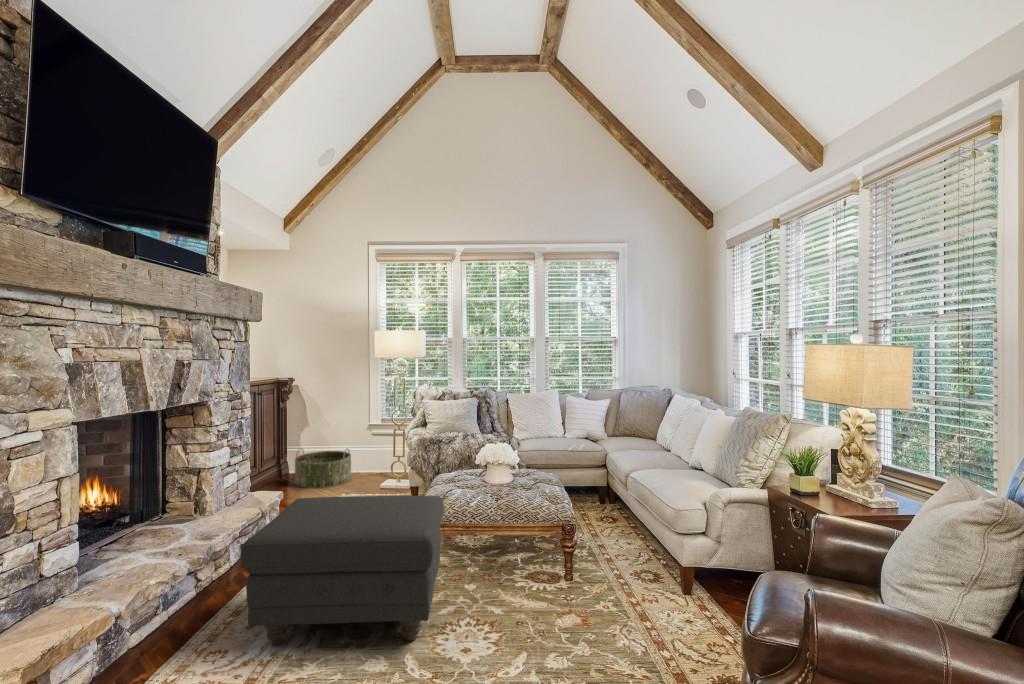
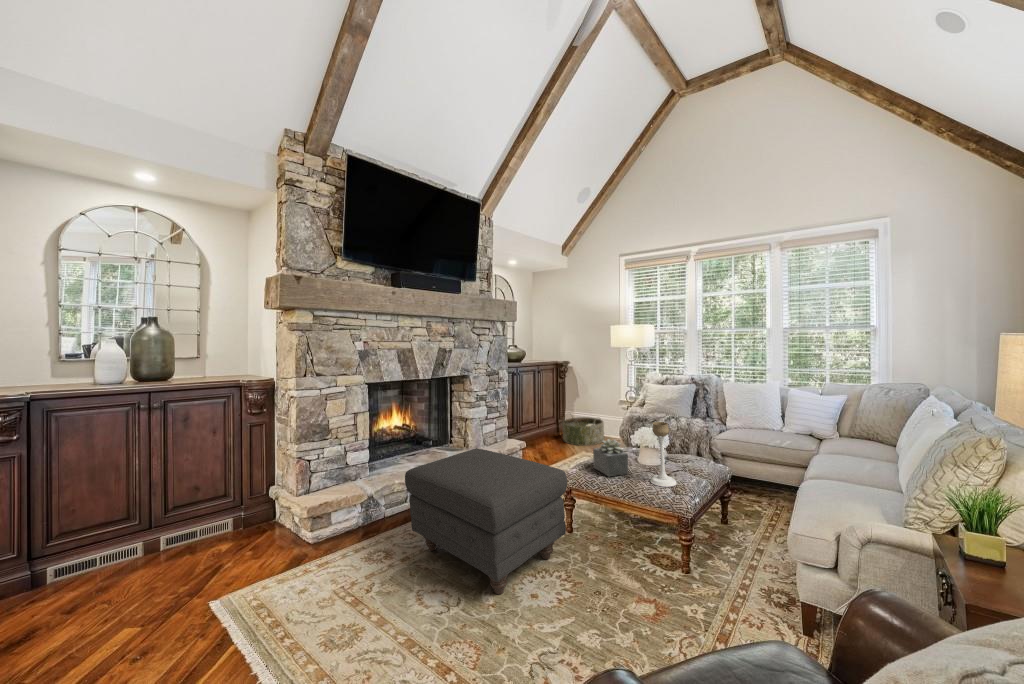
candle holder: none [511,435,532,492] -> present [650,422,676,487]
succulent plant: none [453,457,489,494] -> present [593,439,628,476]

